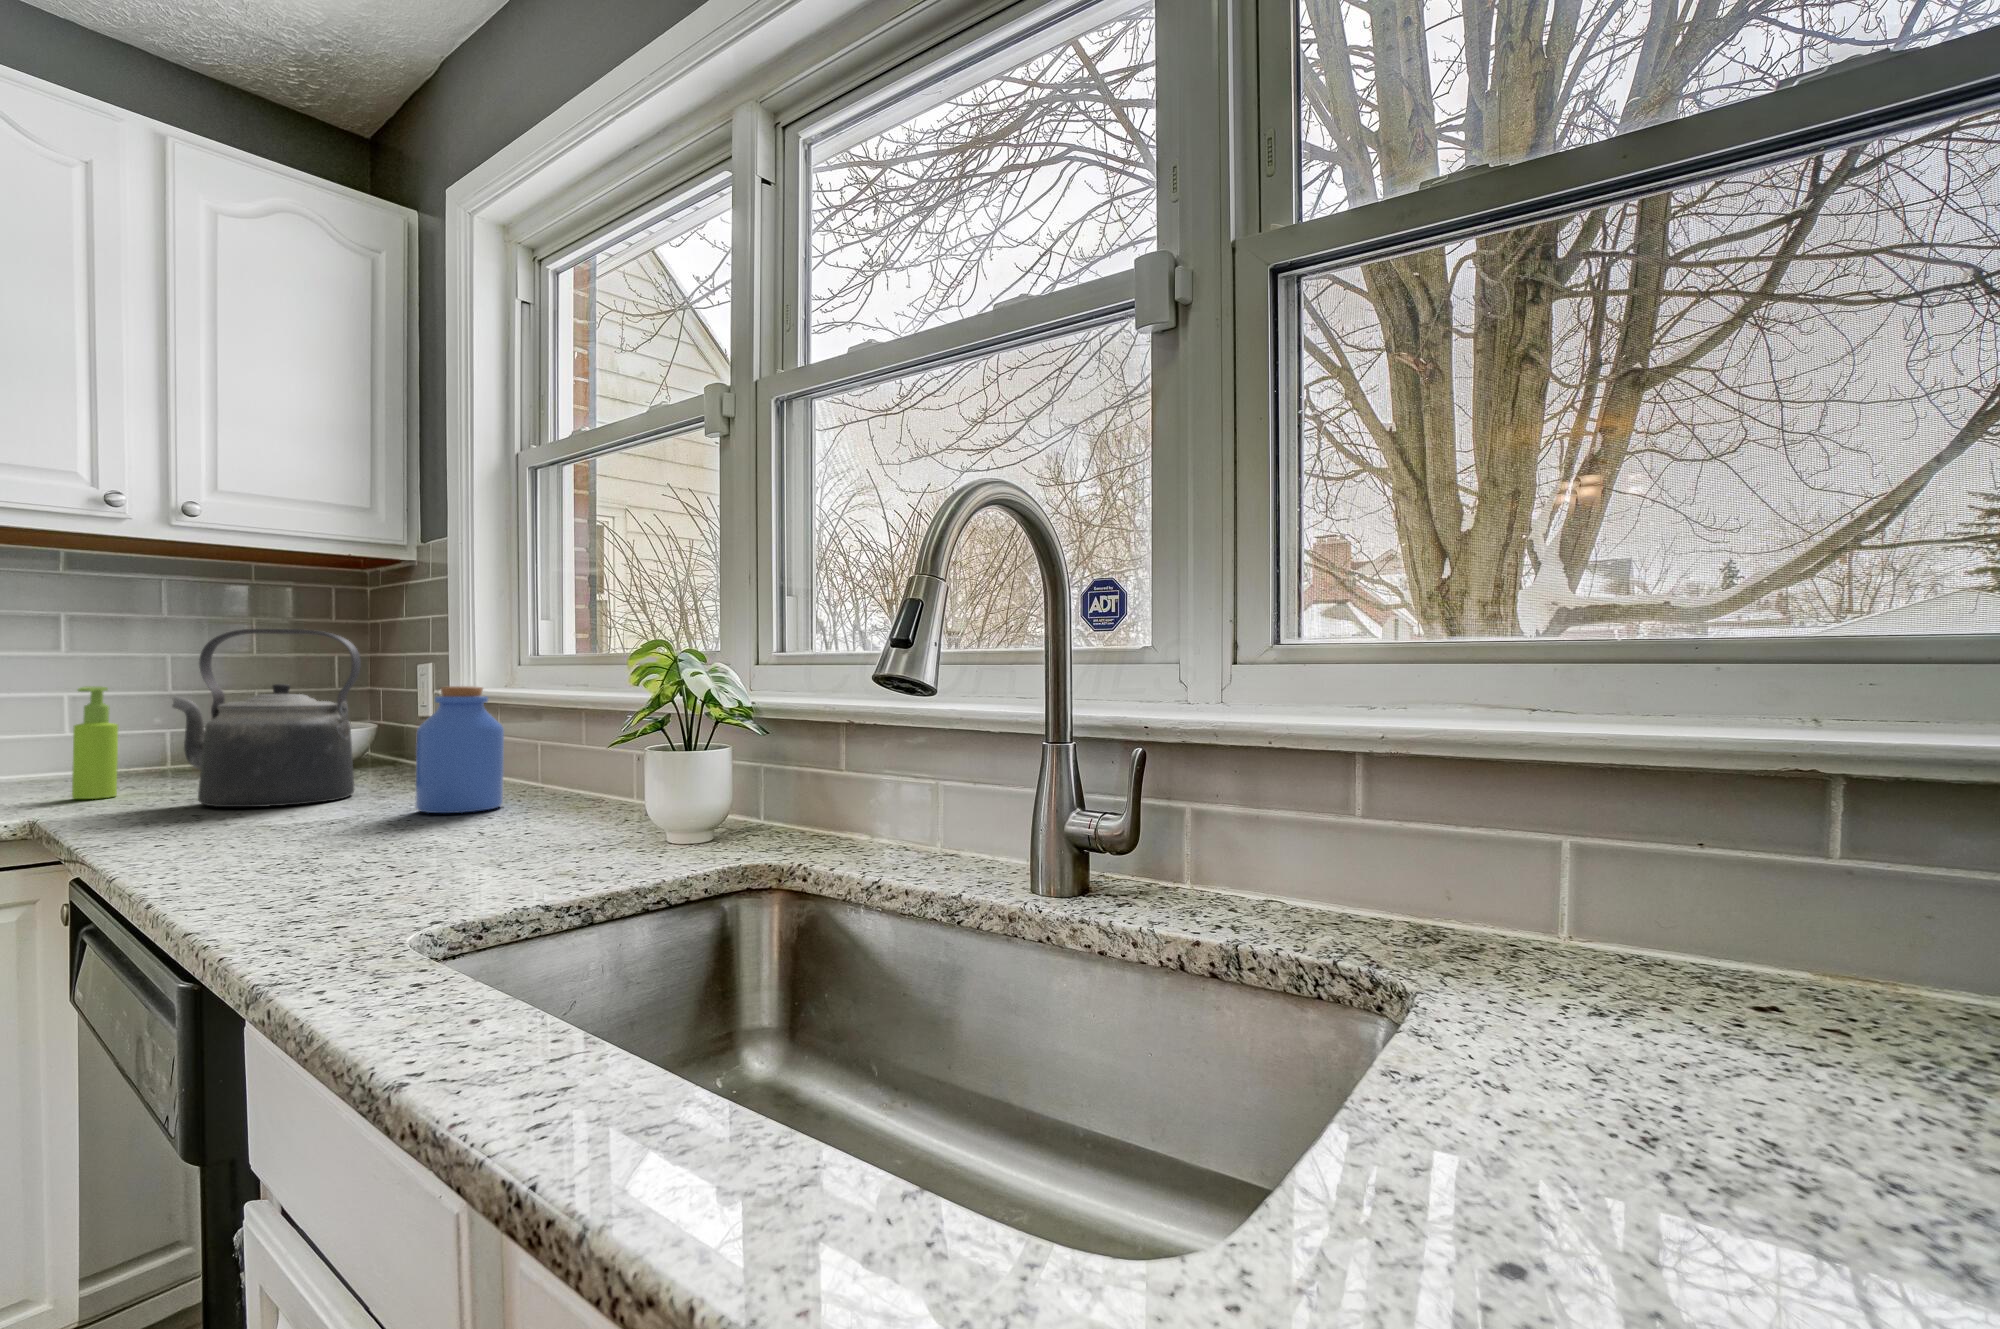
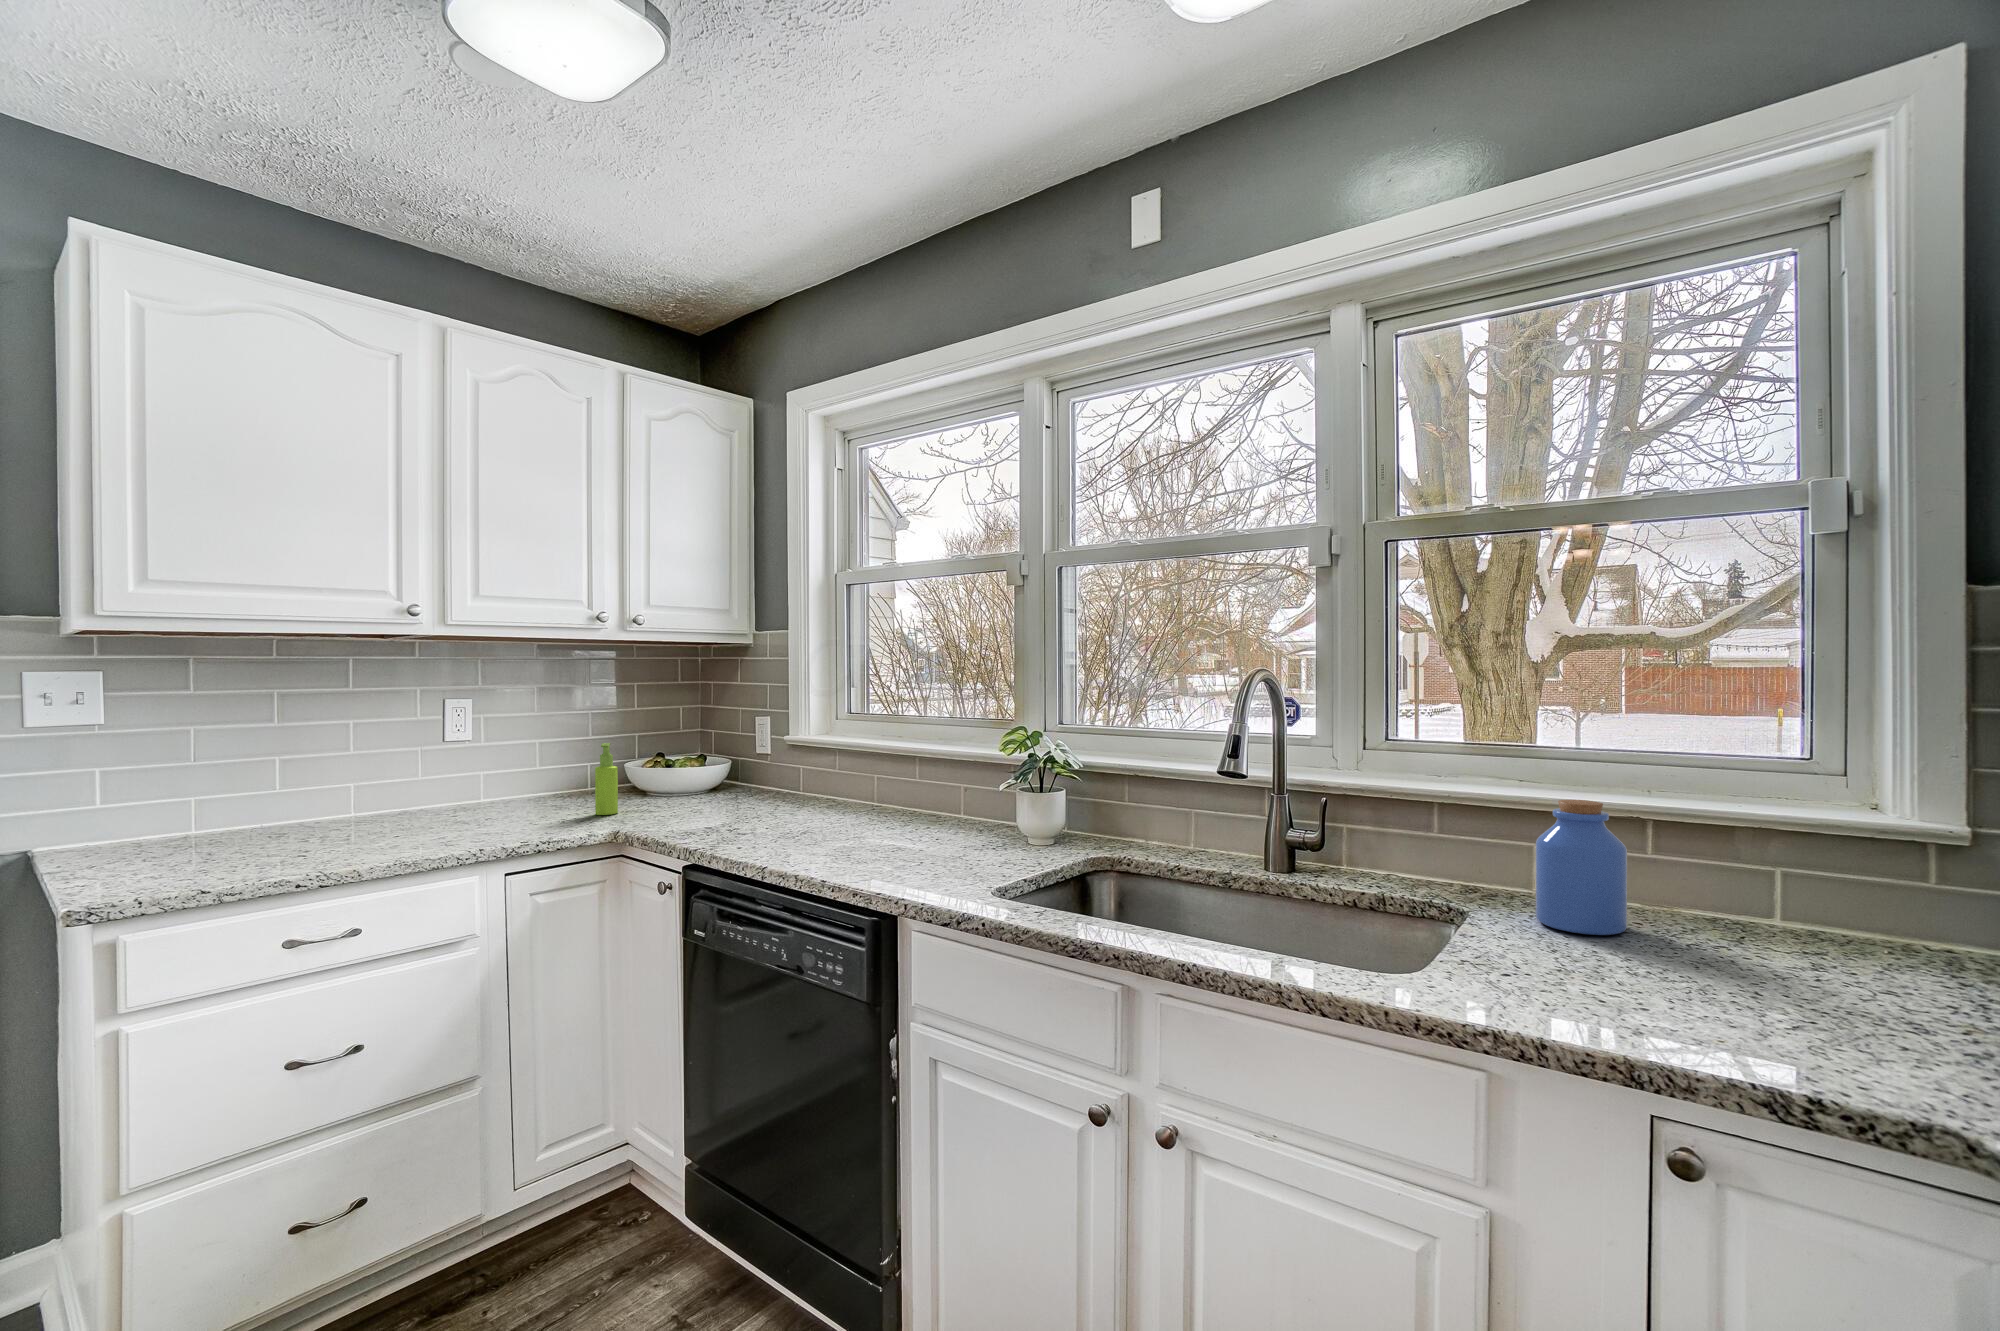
kettle: present [172,629,361,807] -> none [668,707,775,821]
jar: present [415,686,504,813] -> present [1536,800,1627,935]

